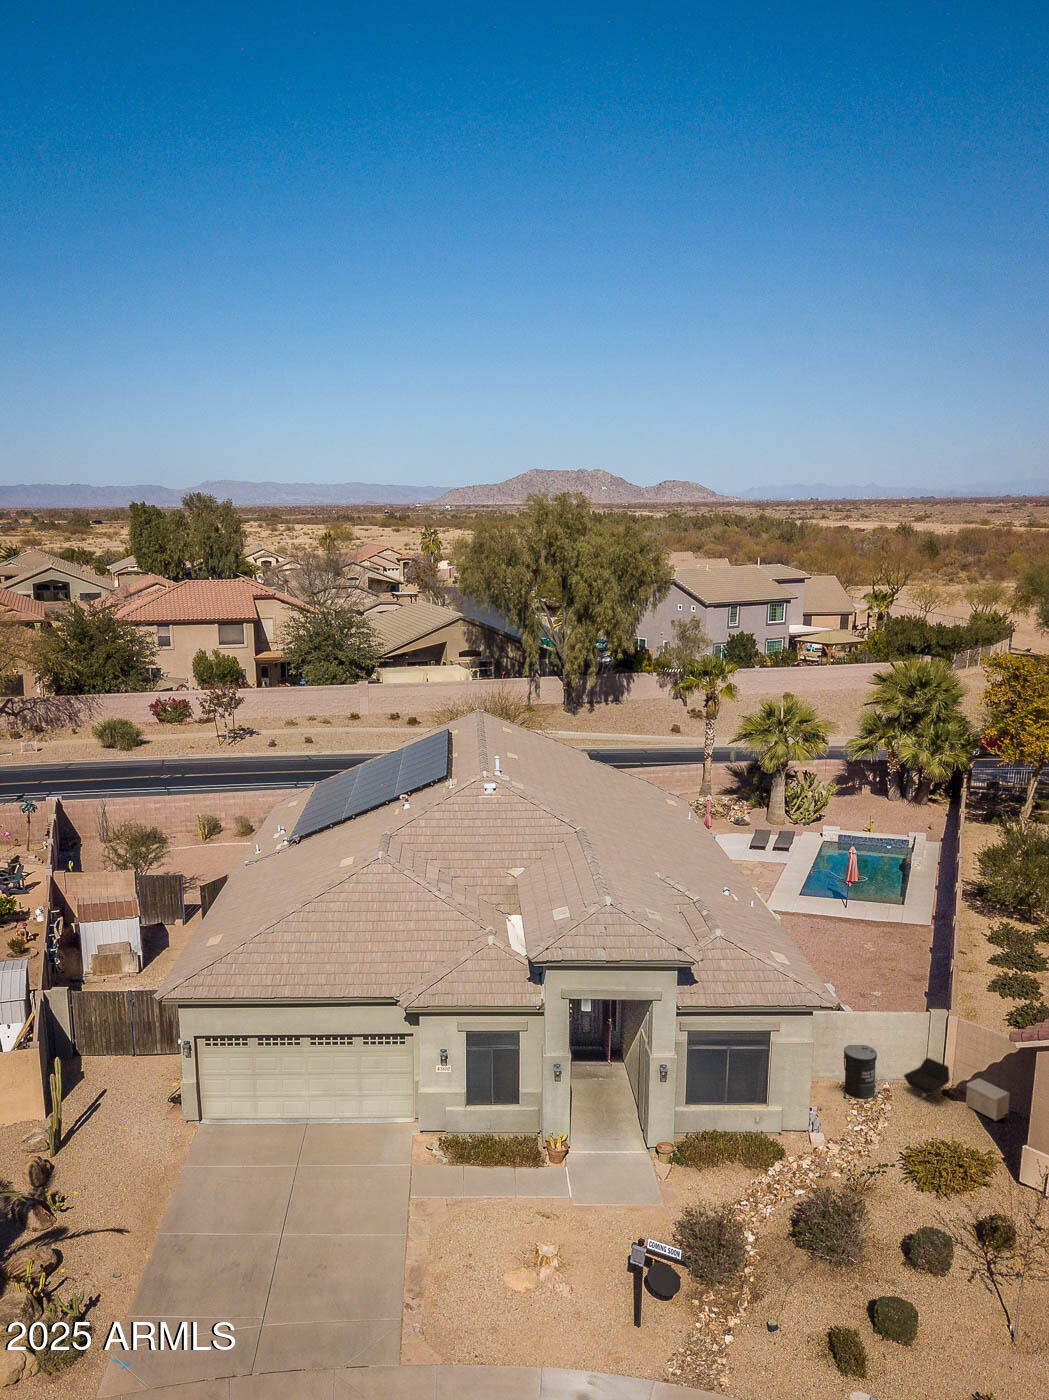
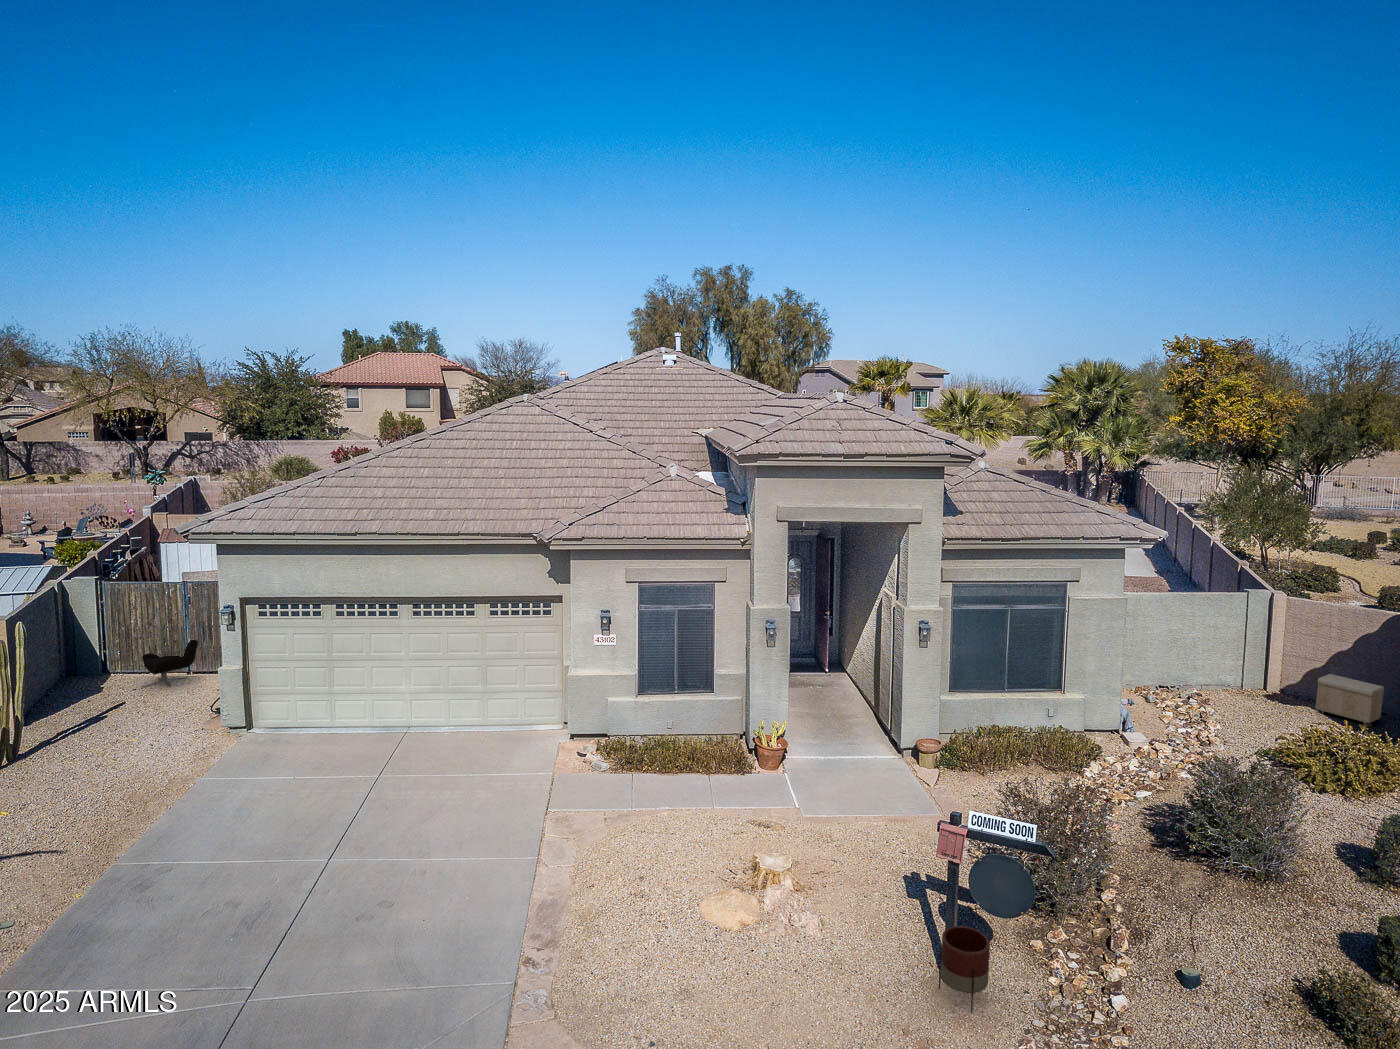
trash can: present [844,1045,877,1099] -> none [1142,637,1189,705]
lounge chair: present [904,1058,950,1103] -> present [141,640,198,687]
planter: none [629,1298,654,1347] -> present [939,926,990,1013]

